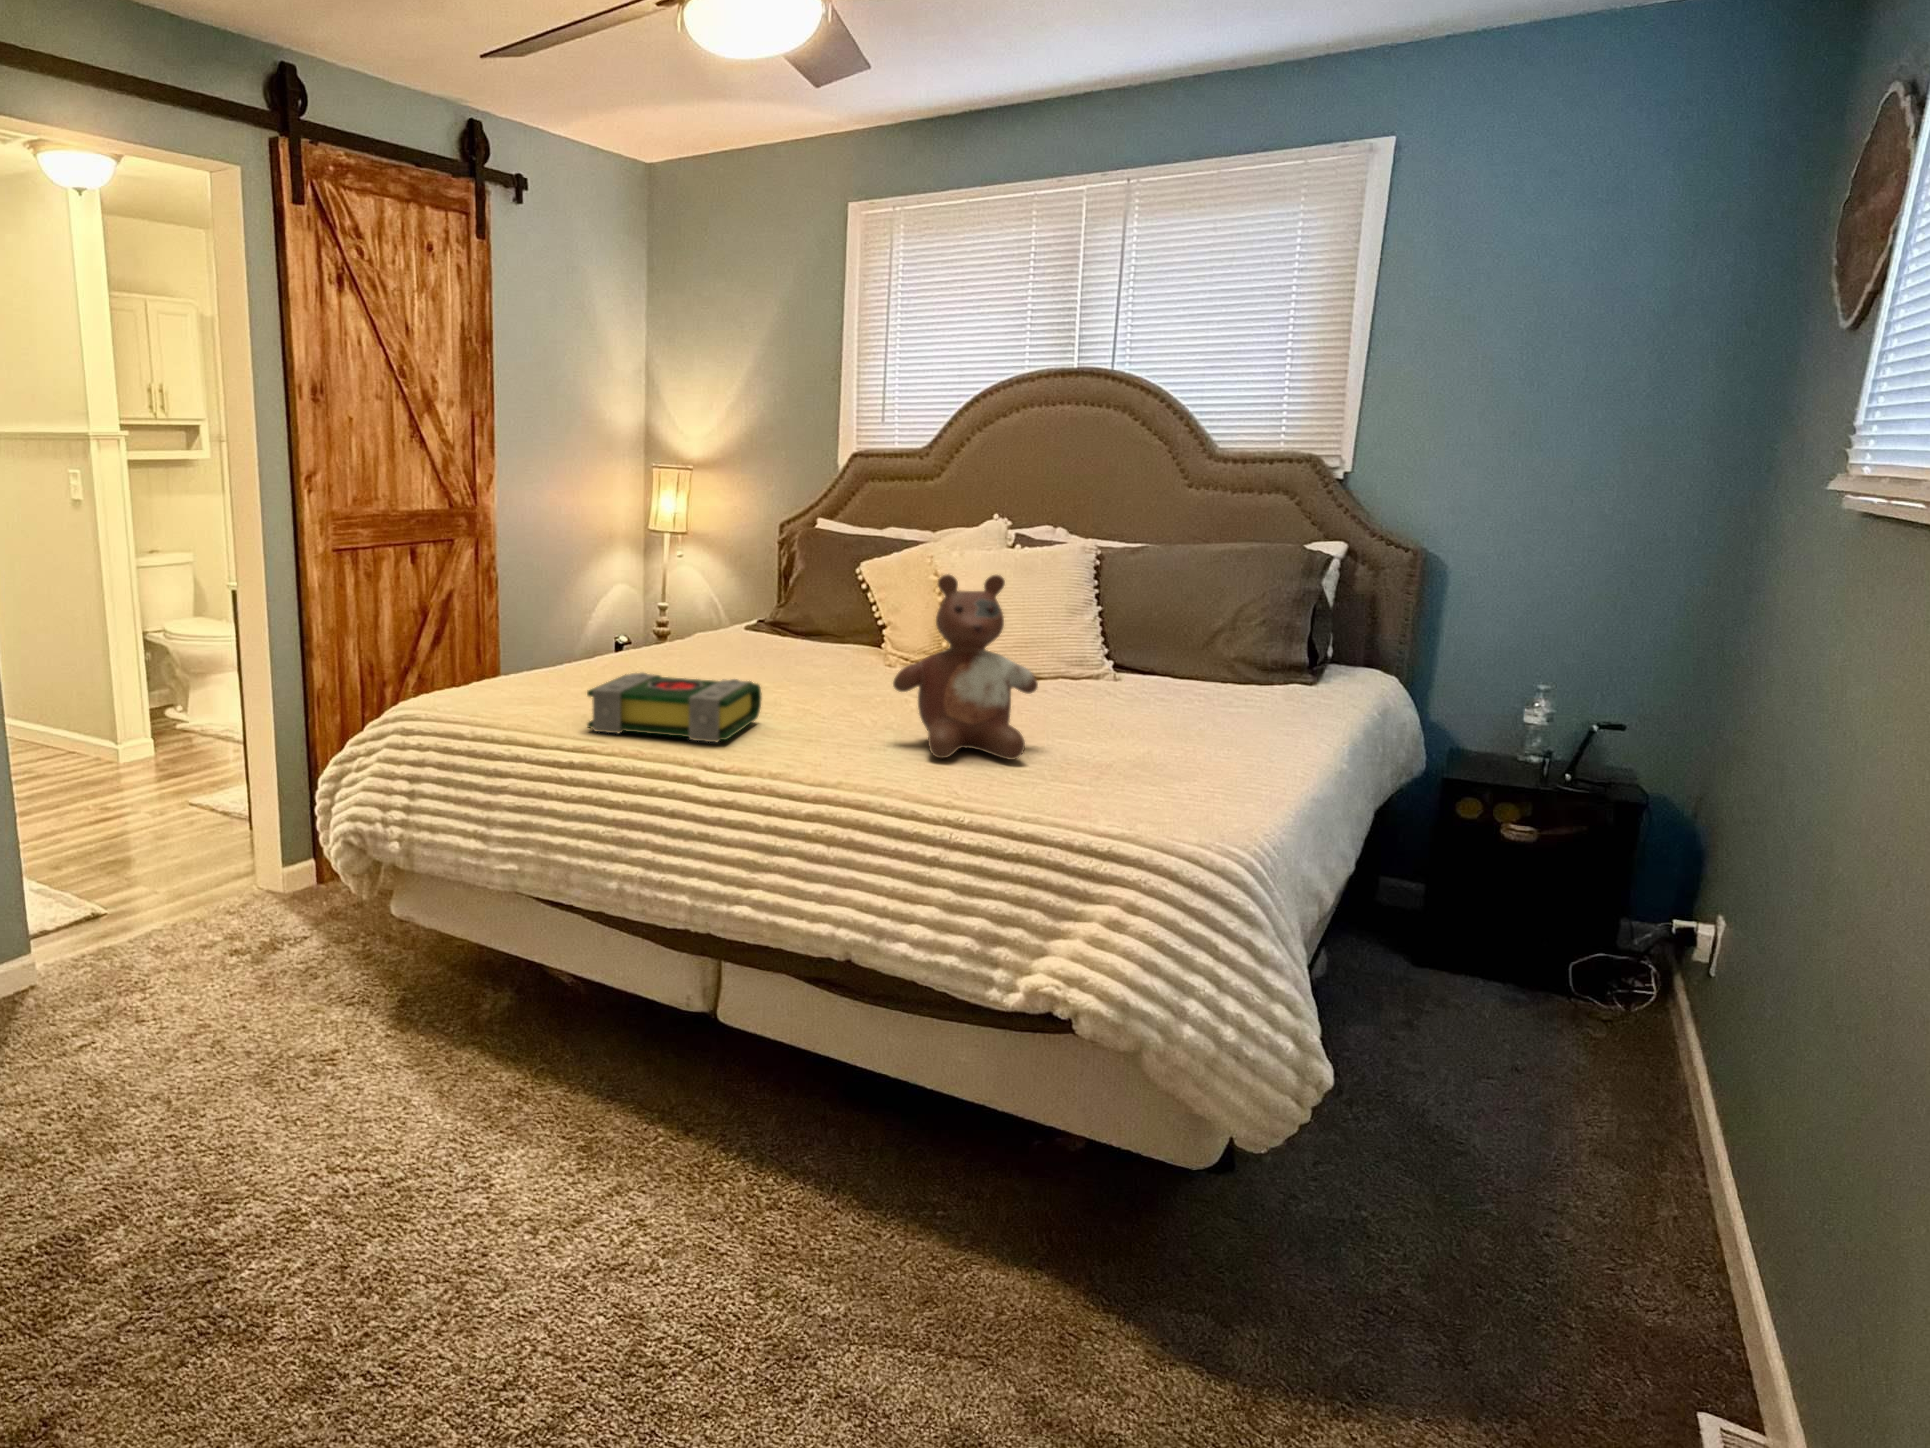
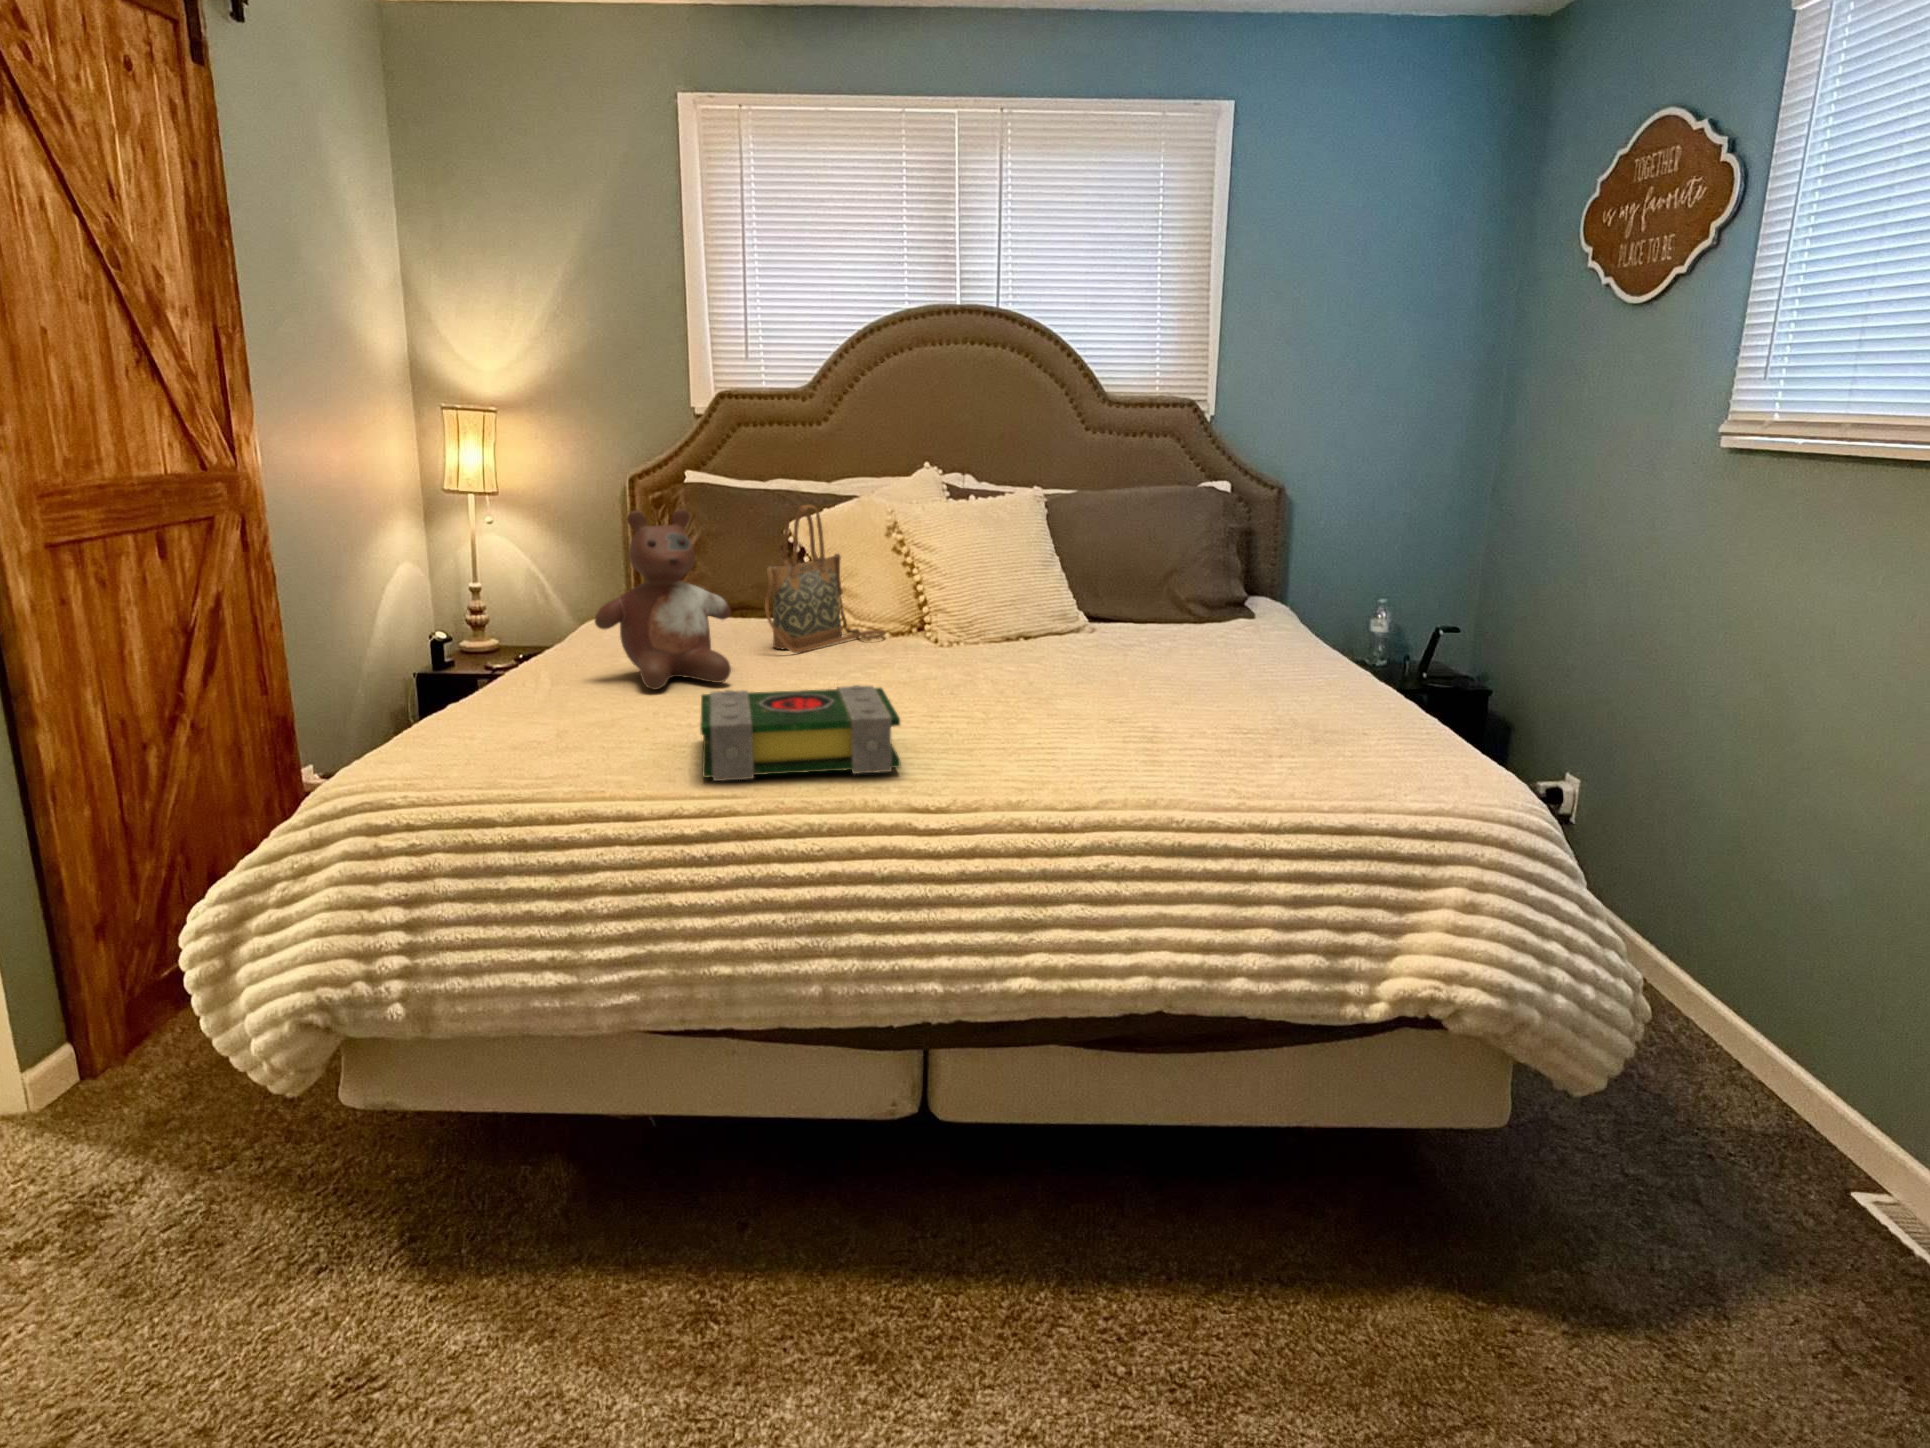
handbag: none [776,545,895,668] -> present [765,505,885,653]
stuffed bear: present [893,574,1038,760] -> present [595,509,731,689]

